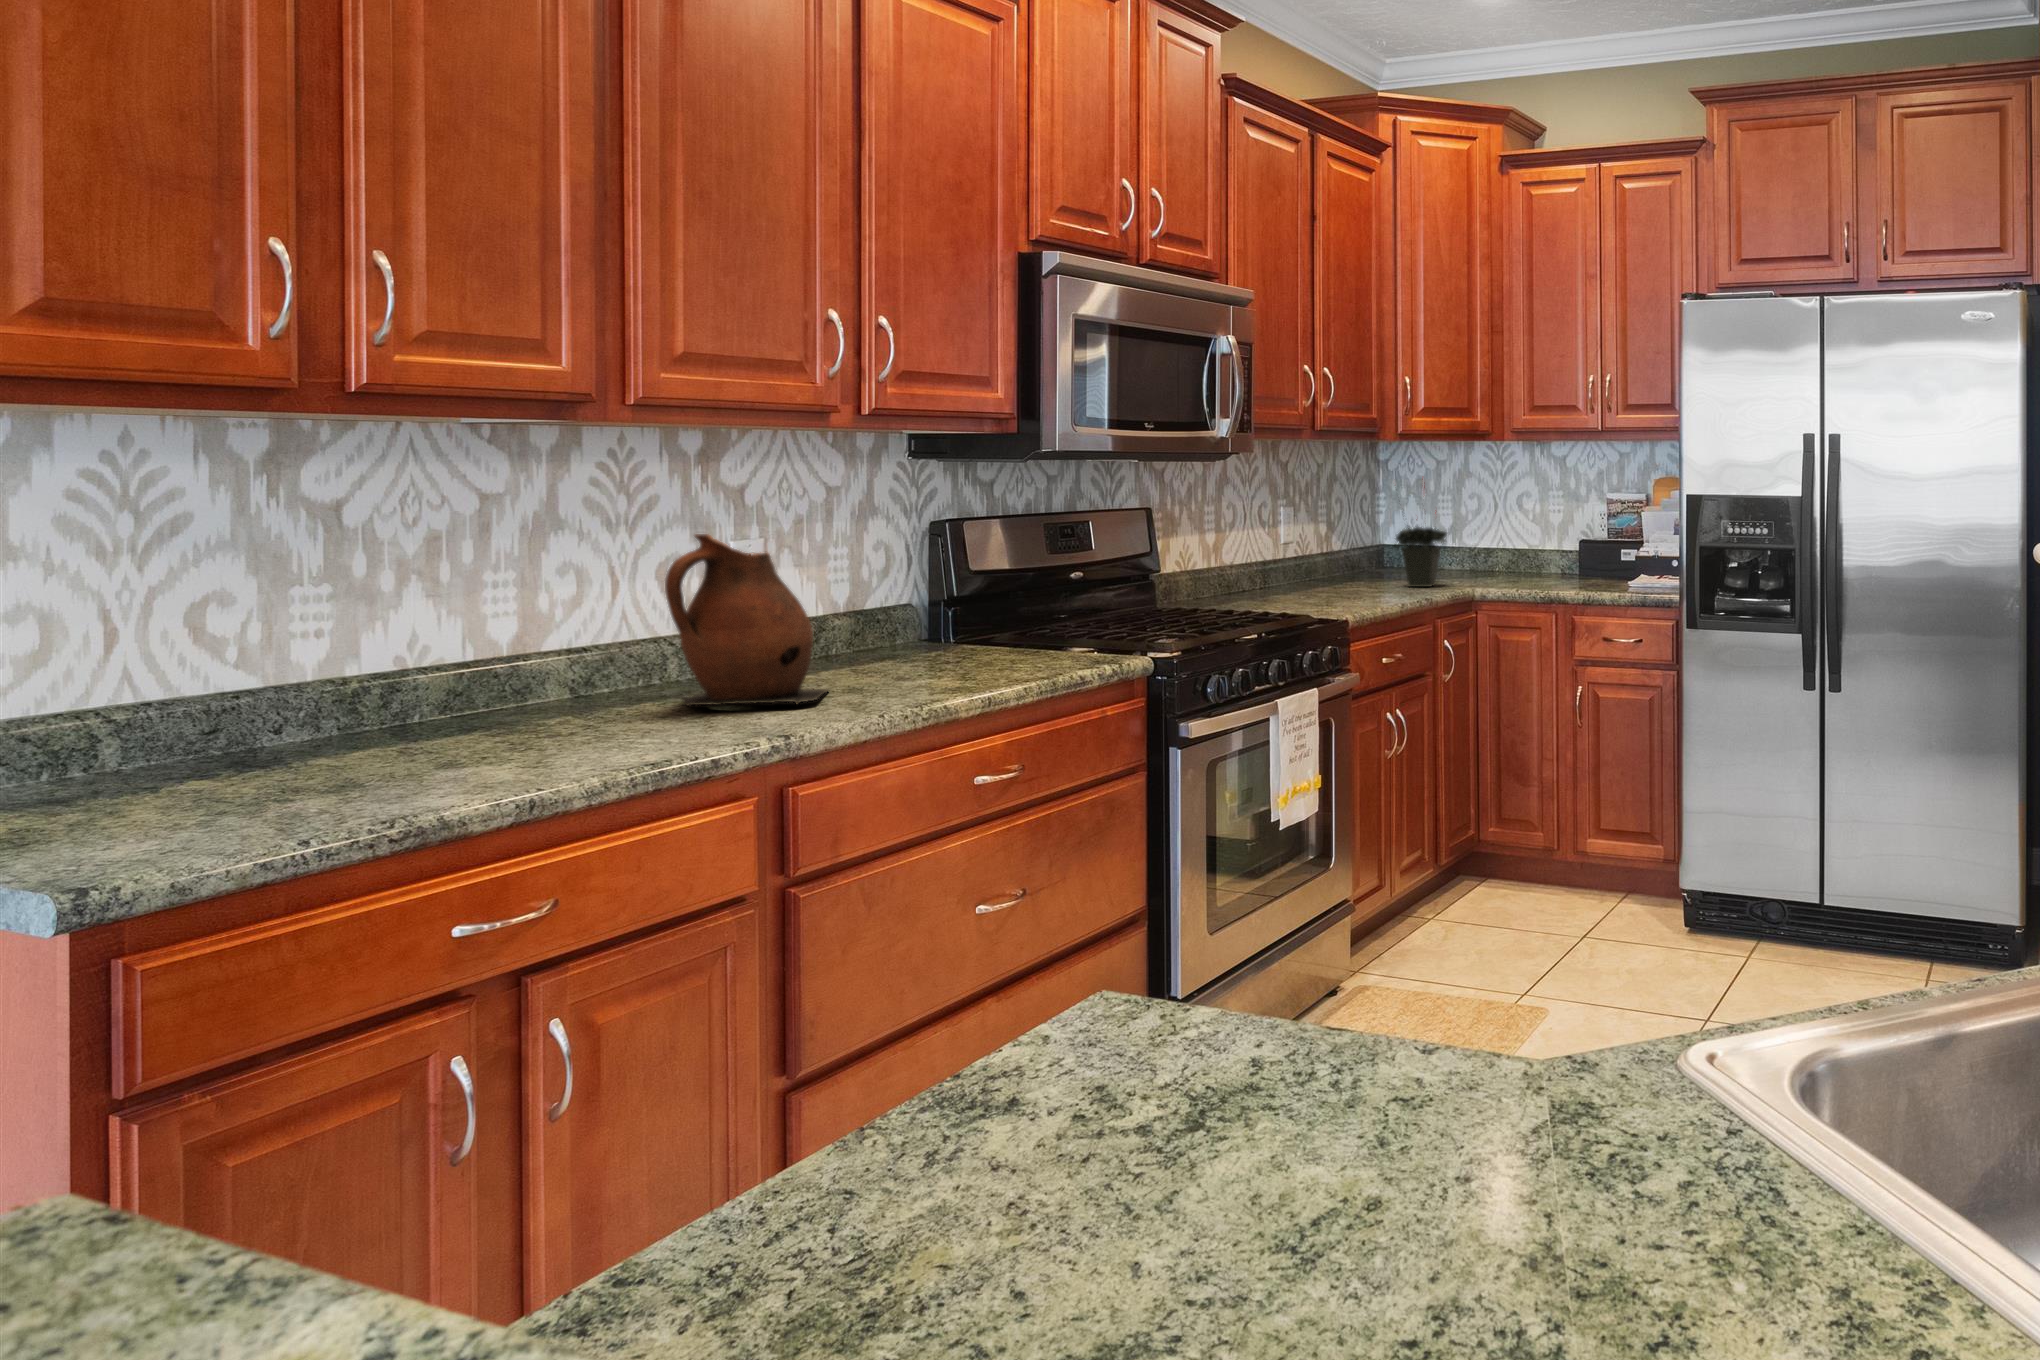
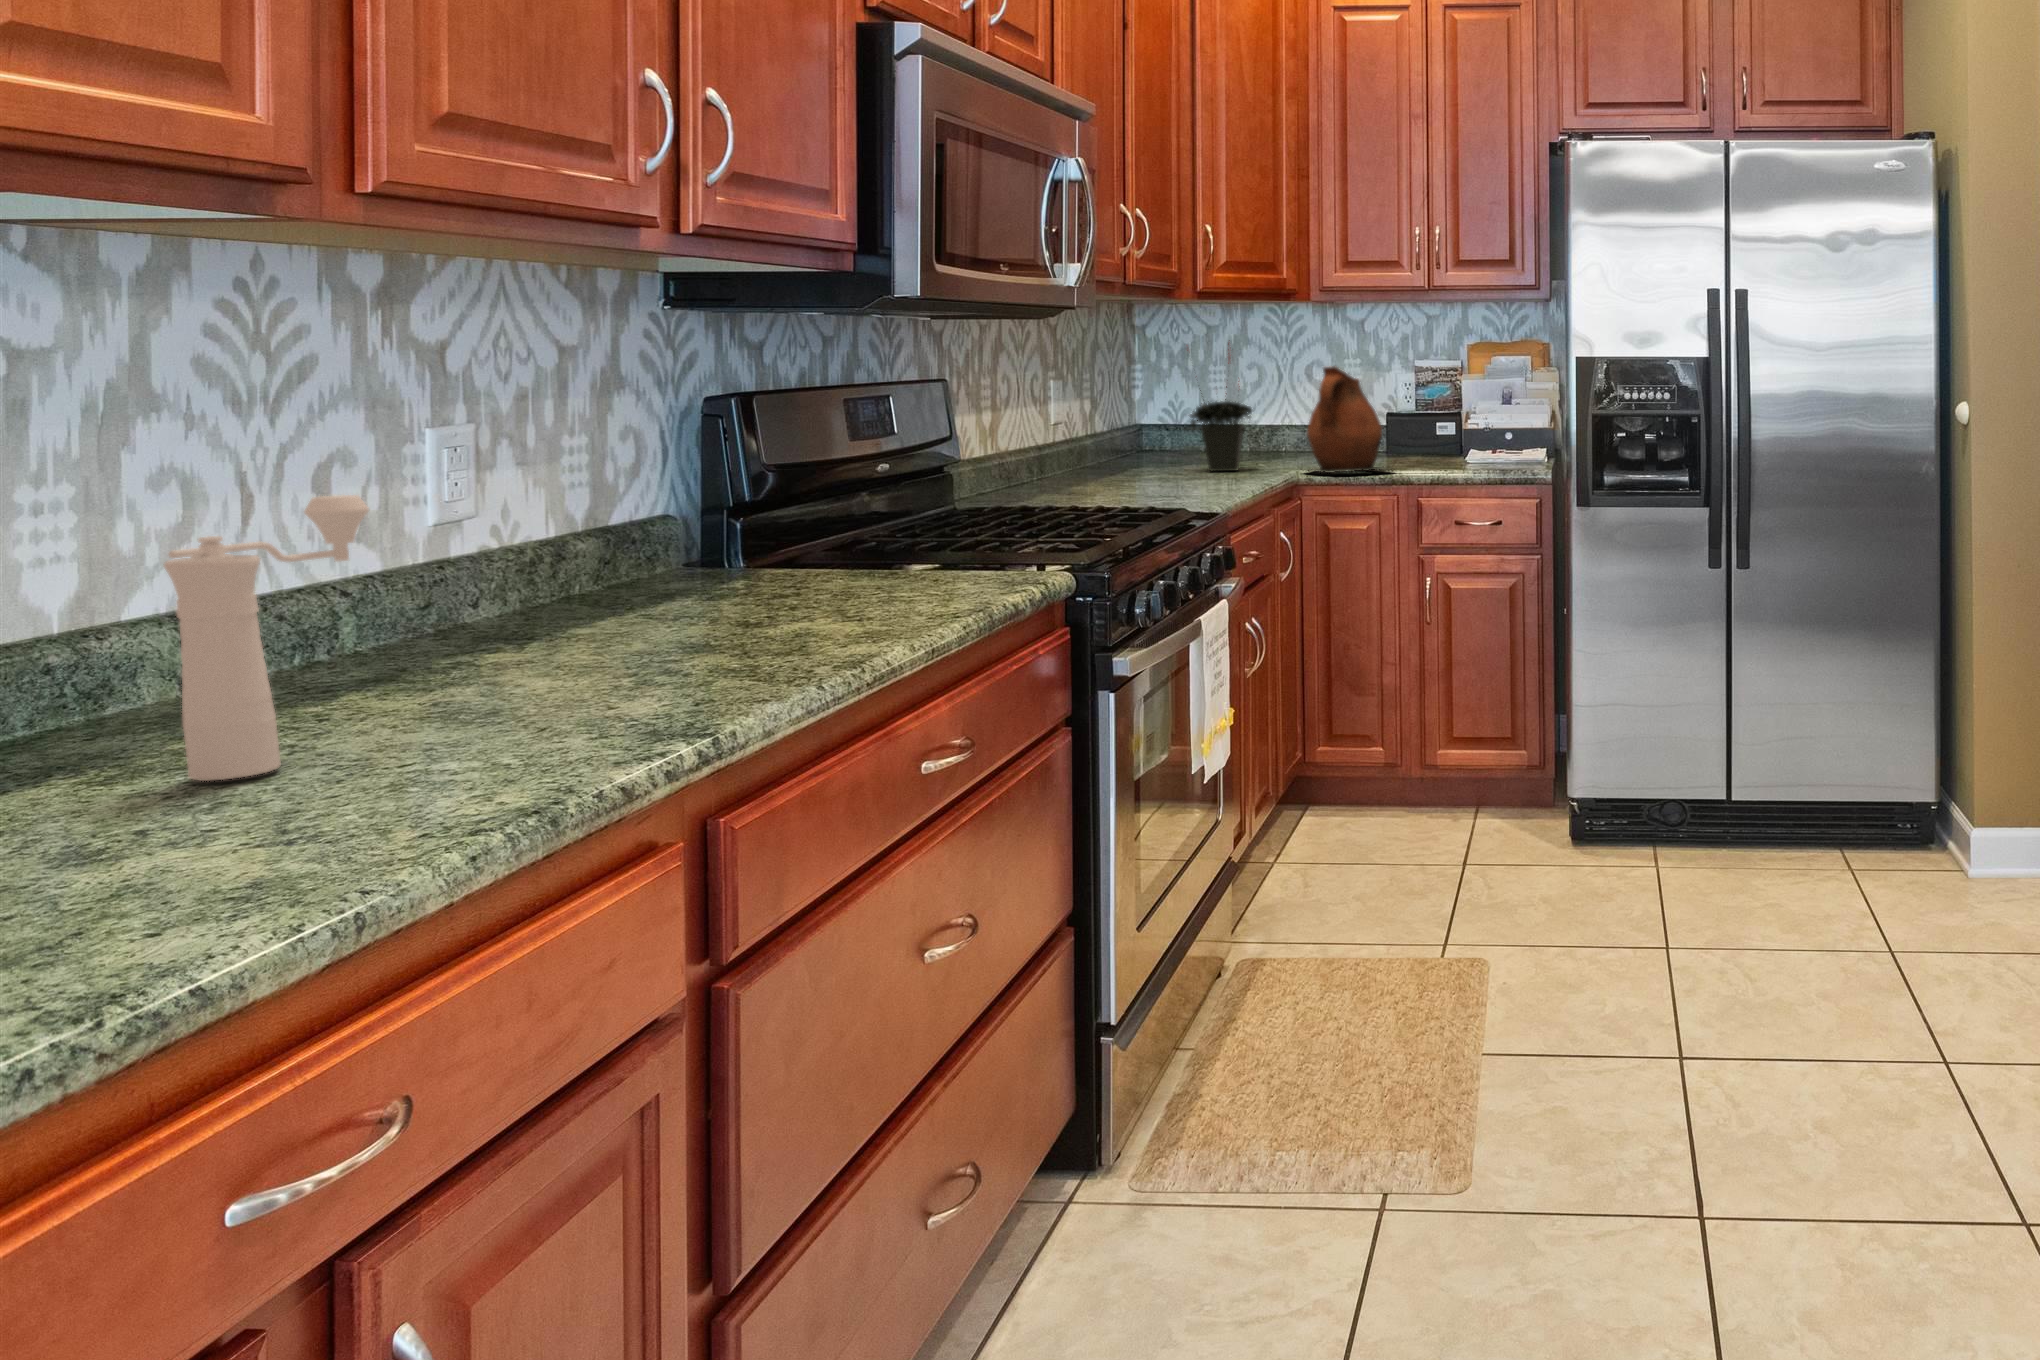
ceramic pitcher: present [665,534,829,705] -> present [1300,366,1385,473]
pepper mill: none [523,581,637,736] -> present [163,495,369,781]

